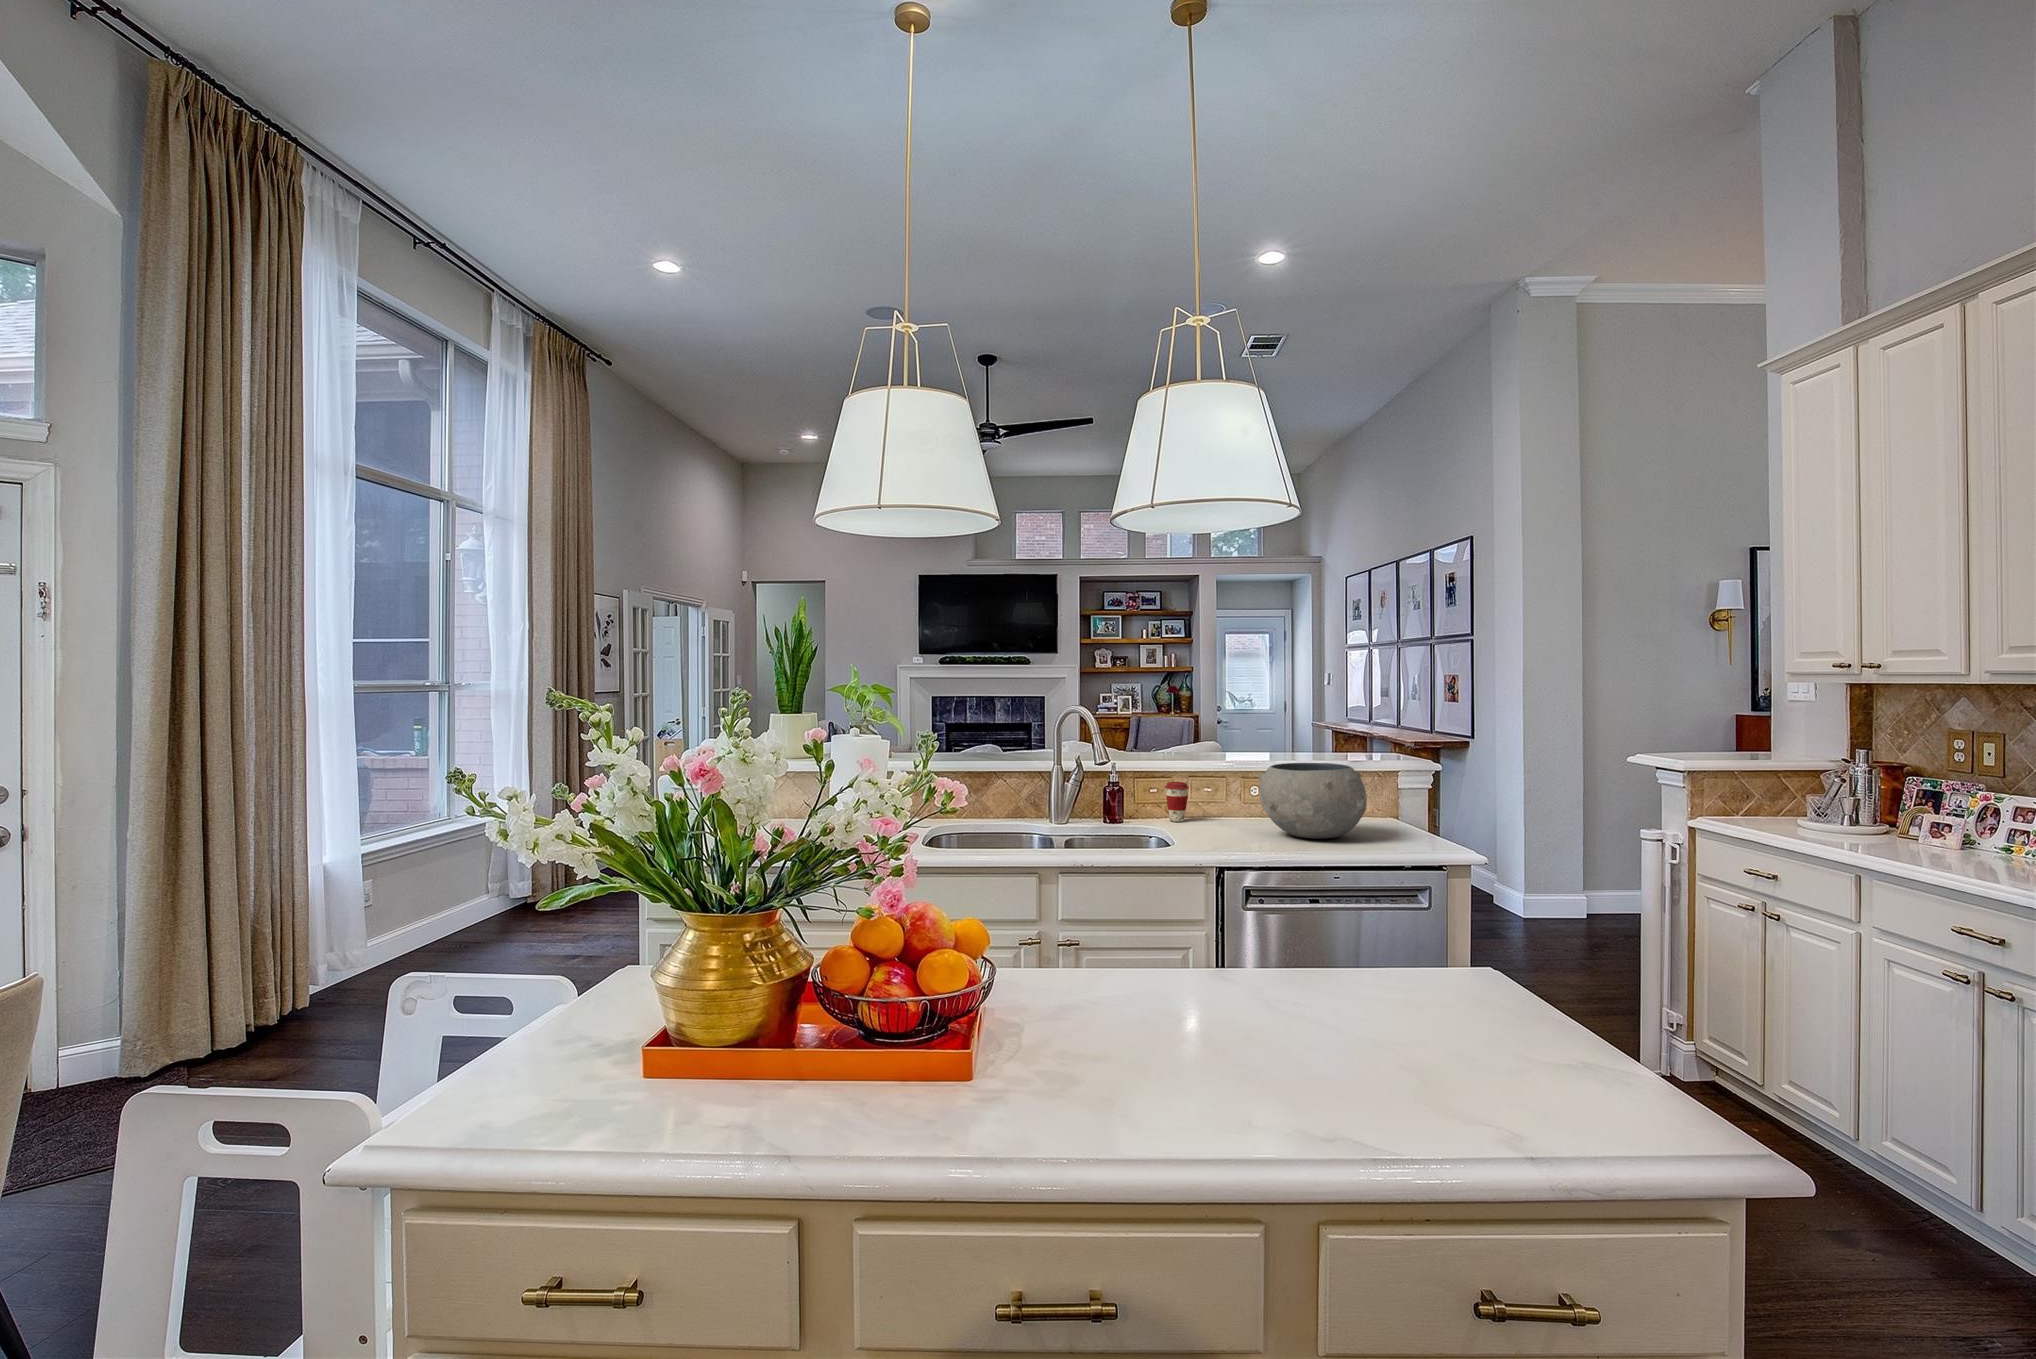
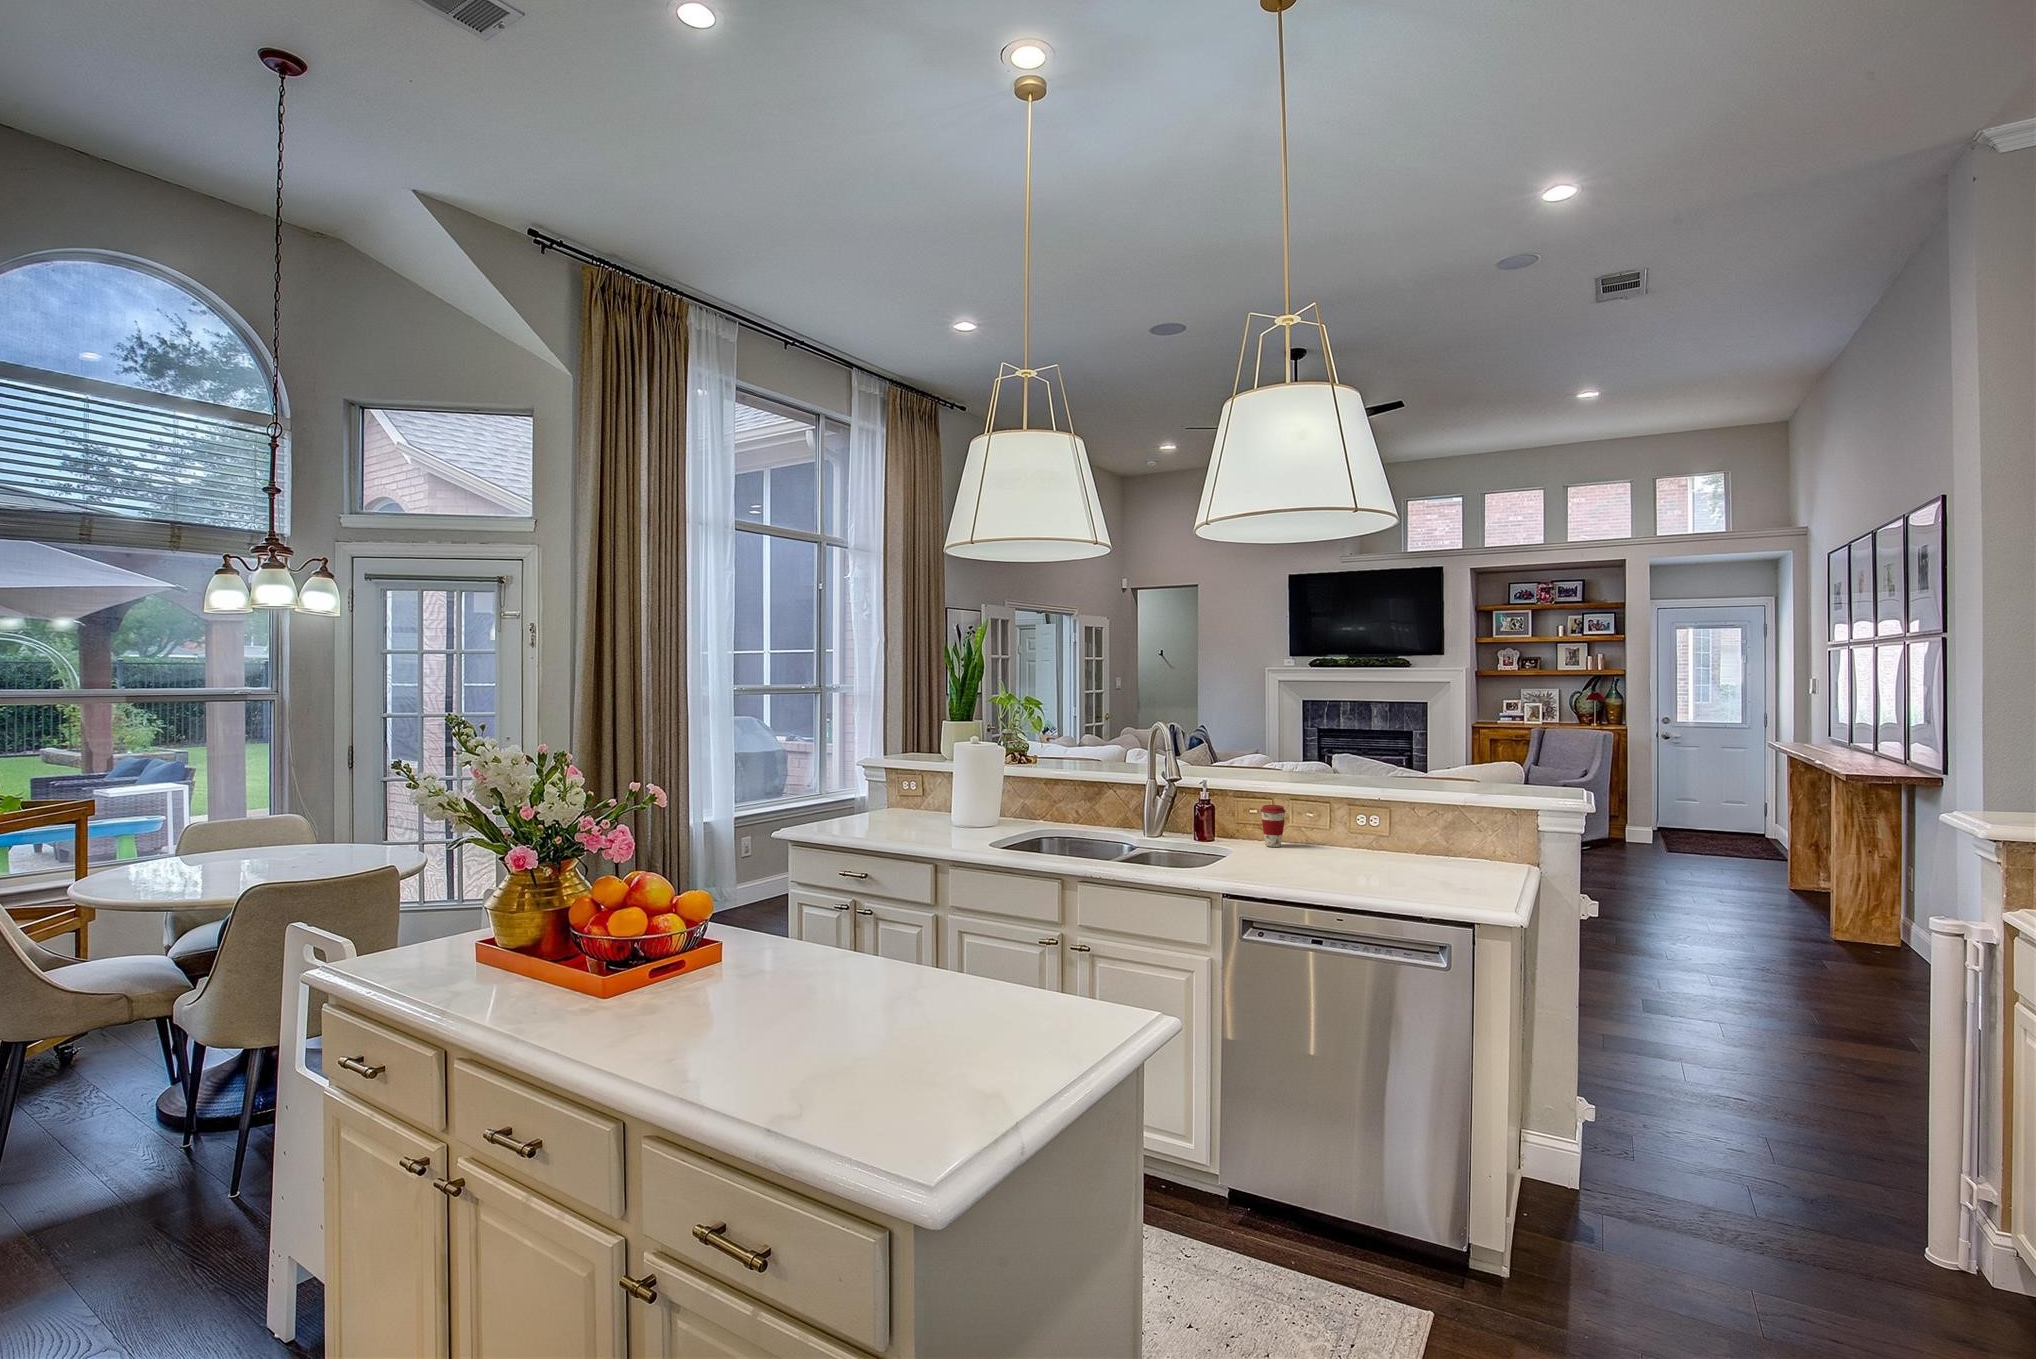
ceramic bowl: present [1259,763,1367,839] -> none [1310,793,1433,879]

